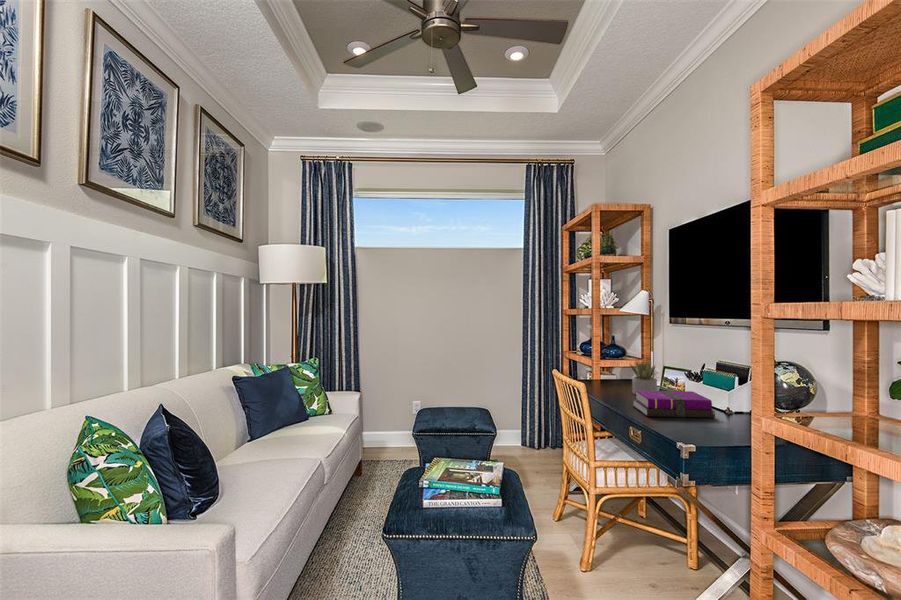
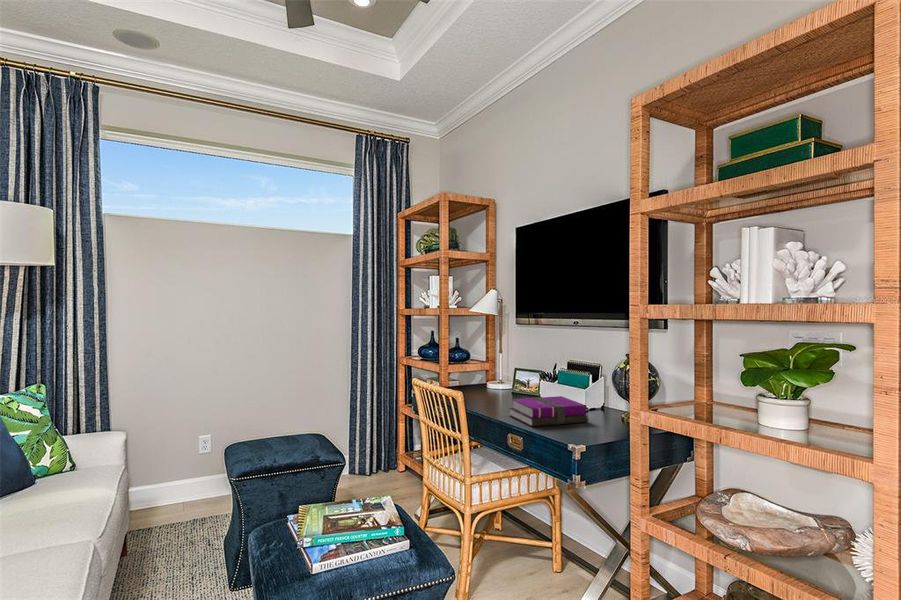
succulent plant: present [630,359,657,394] -> none [493,362,522,402]

